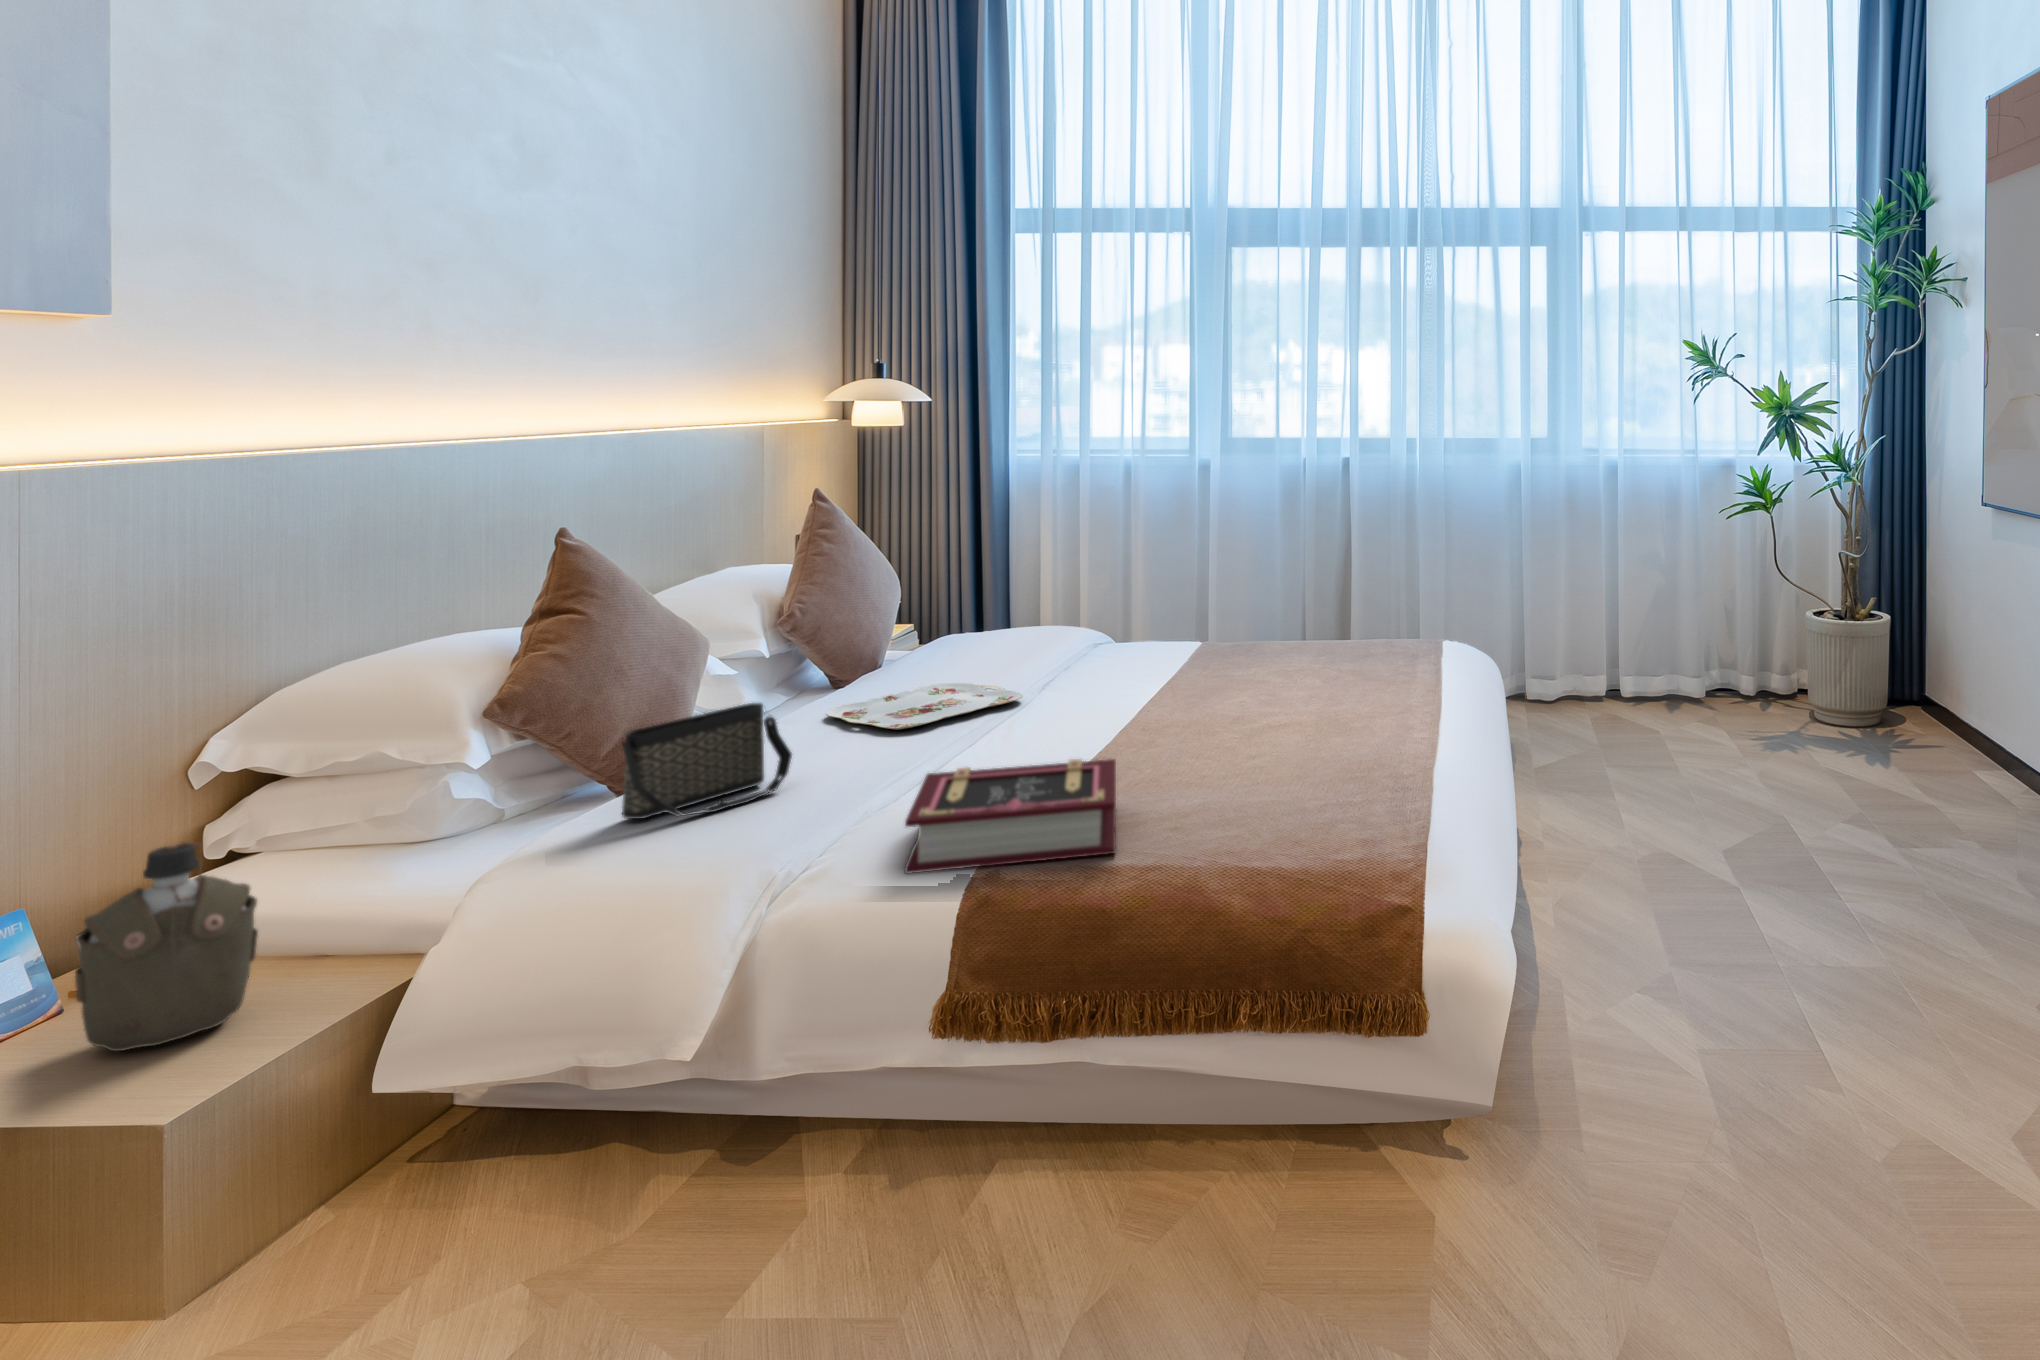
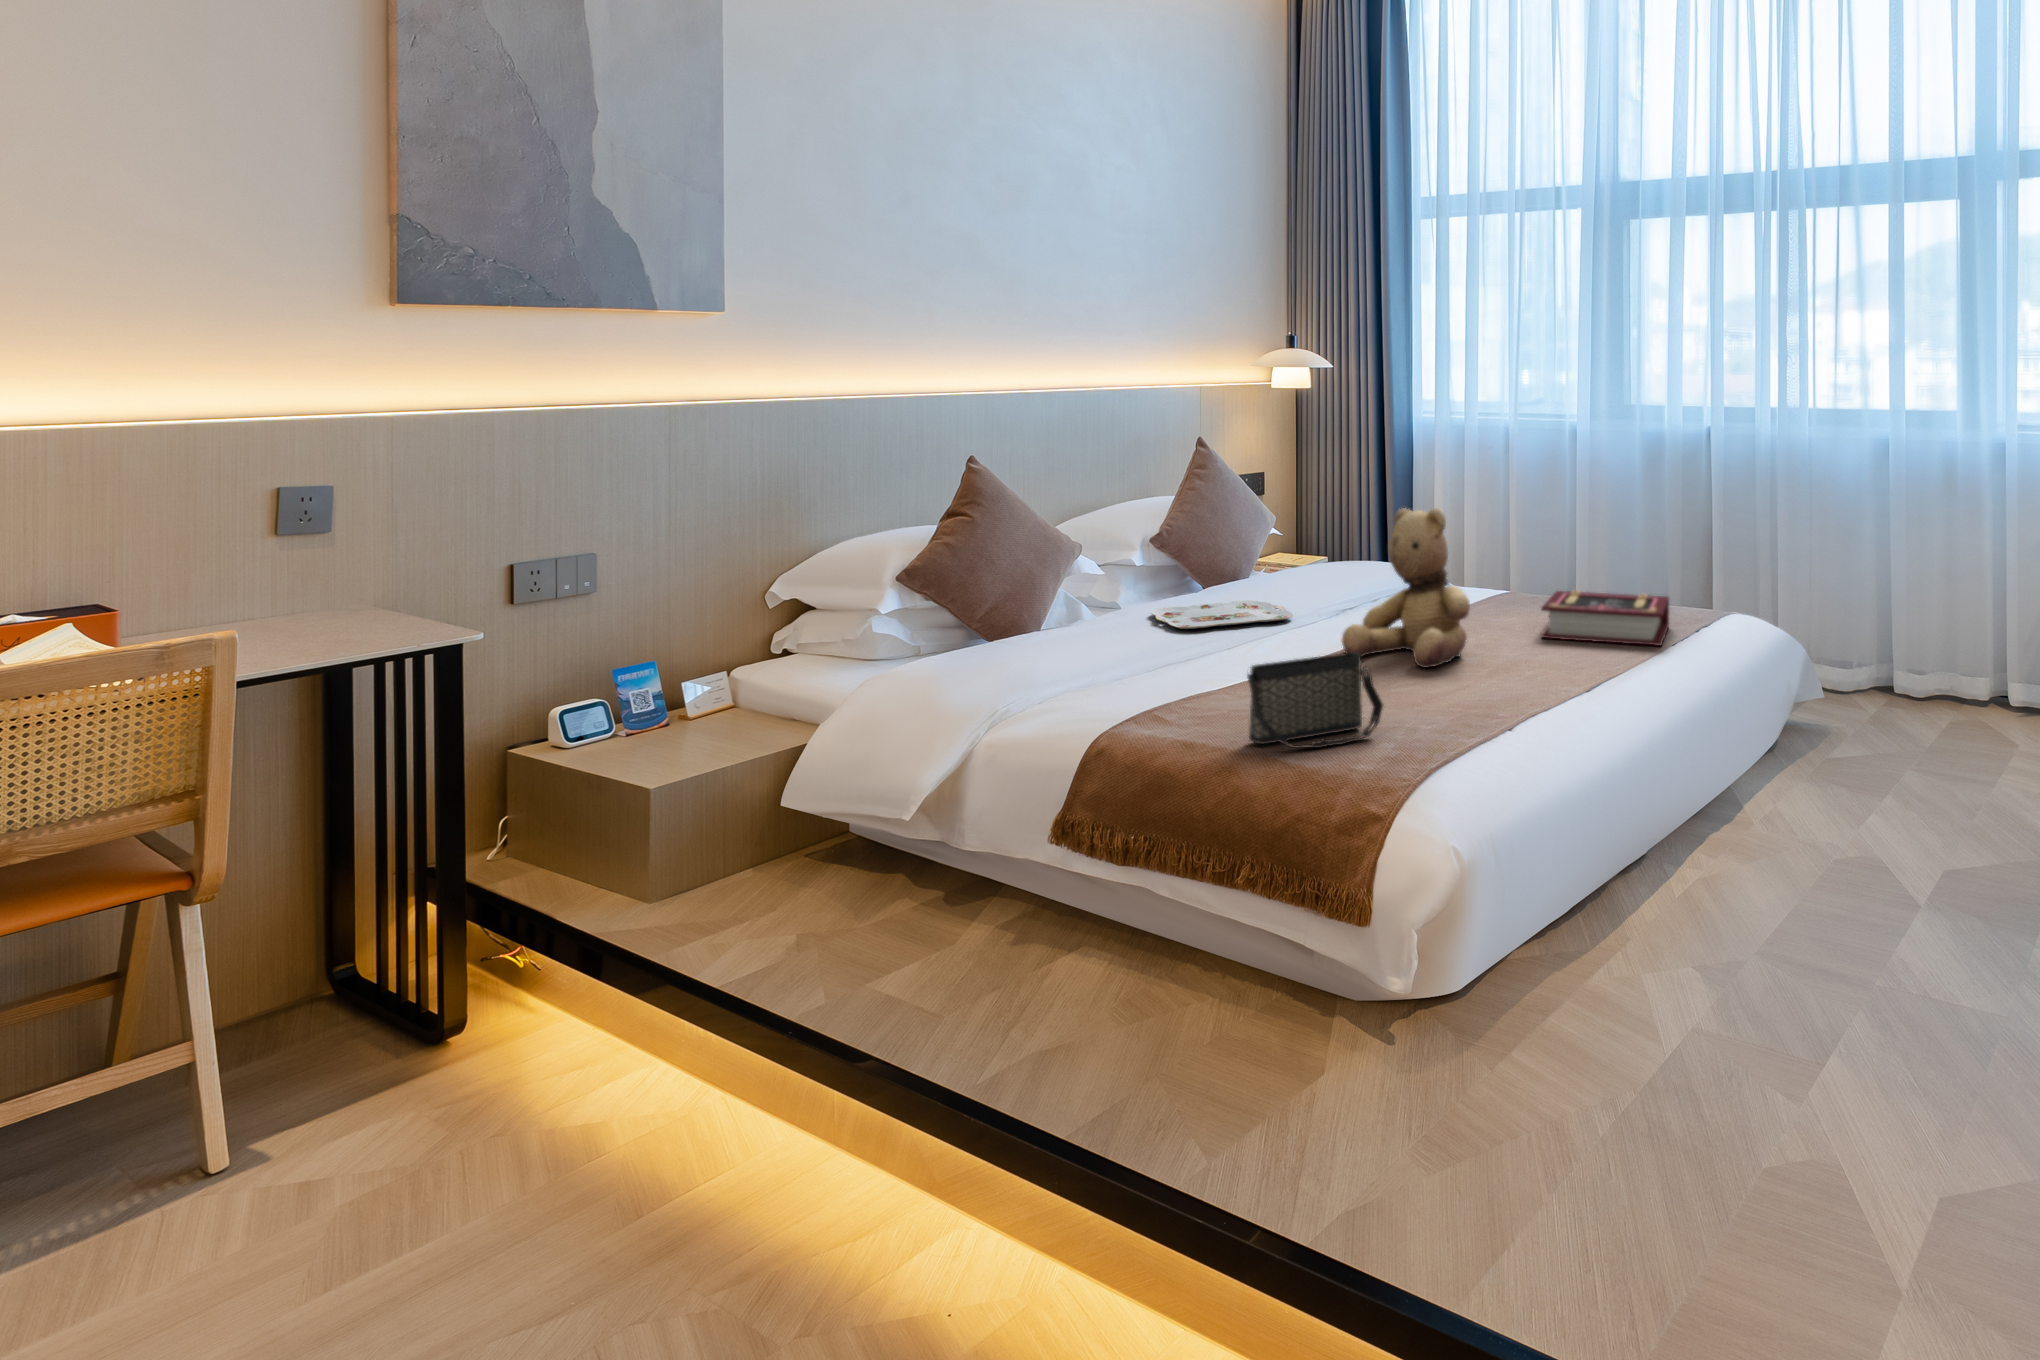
teddy bear: none [1135,553,1290,733] -> present [1342,508,1470,668]
handbag: present [622,703,792,819] -> present [1247,652,1383,748]
book: present [905,759,1116,874] -> present [1541,590,1669,646]
water bottle: present [75,842,258,1051] -> none [677,630,761,748]

